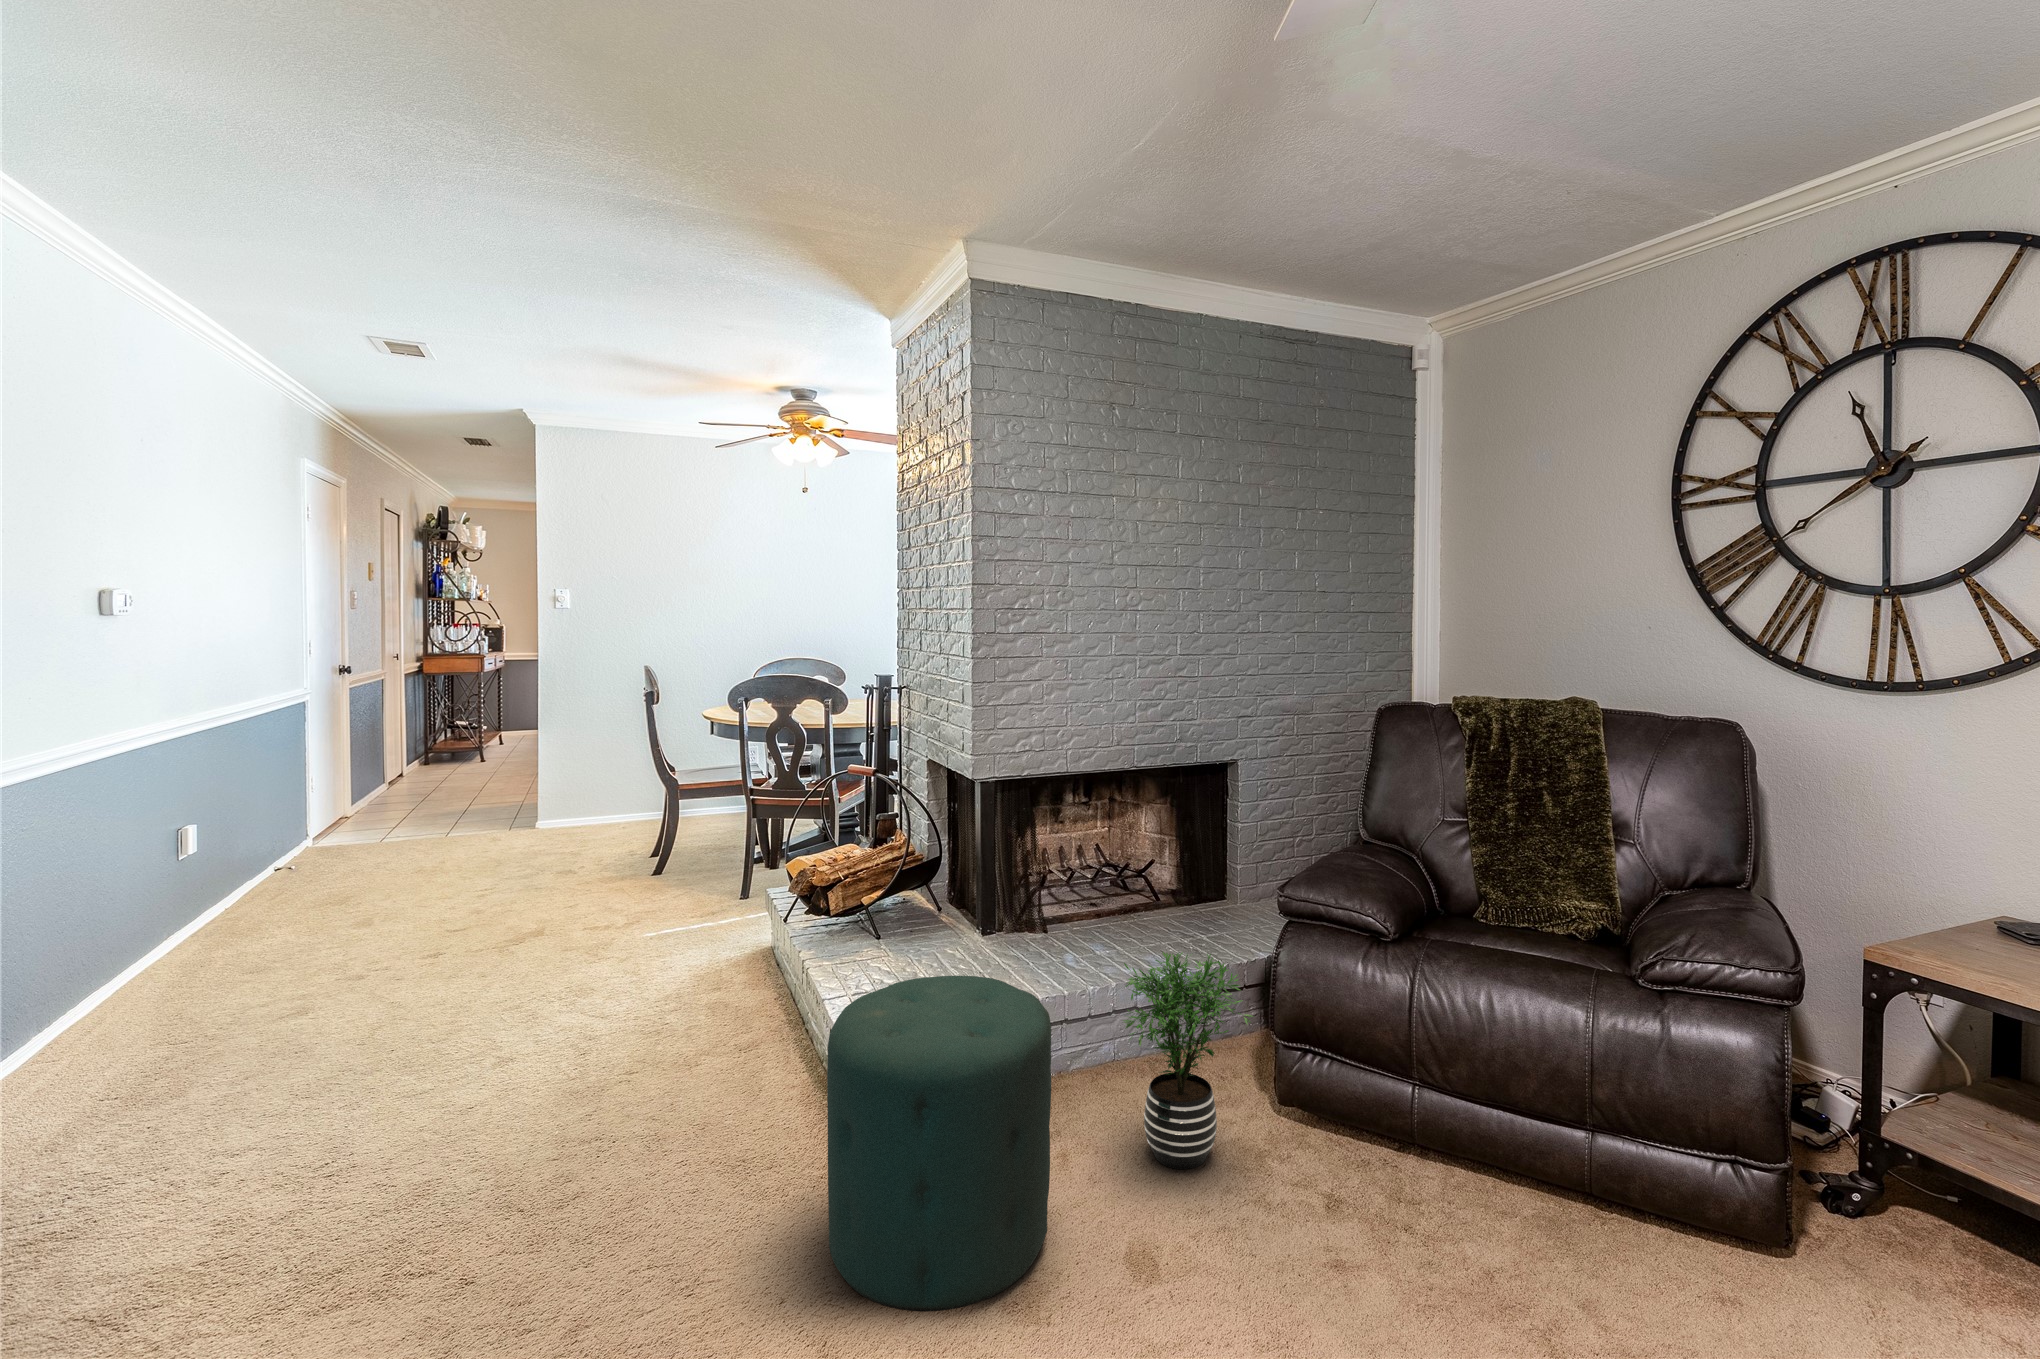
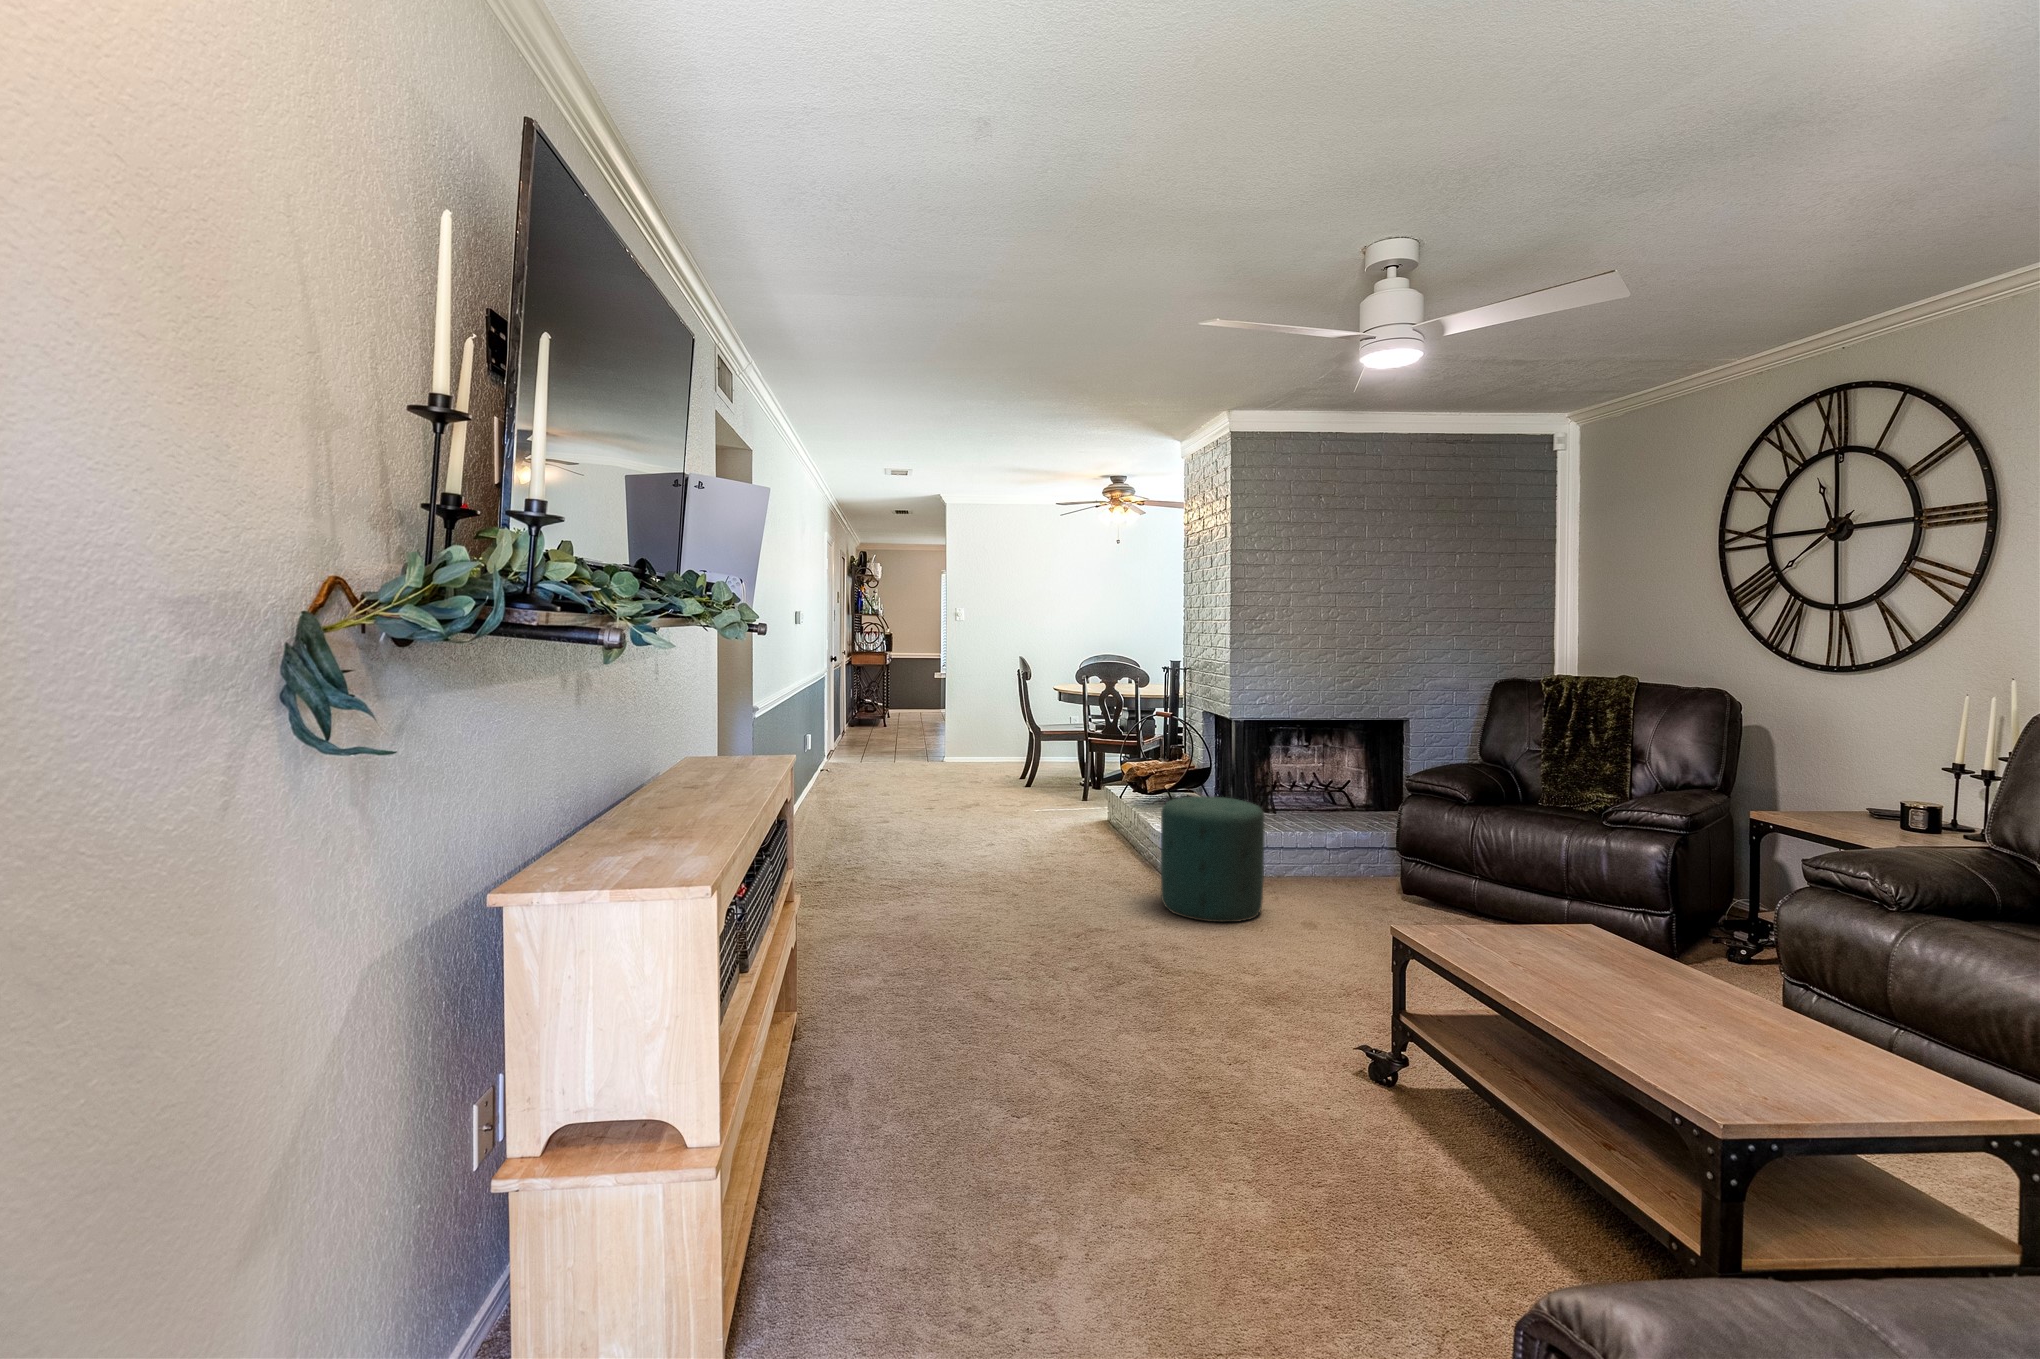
potted plant: present [1123,952,1253,1169] -> none [1304,800,1377,908]

